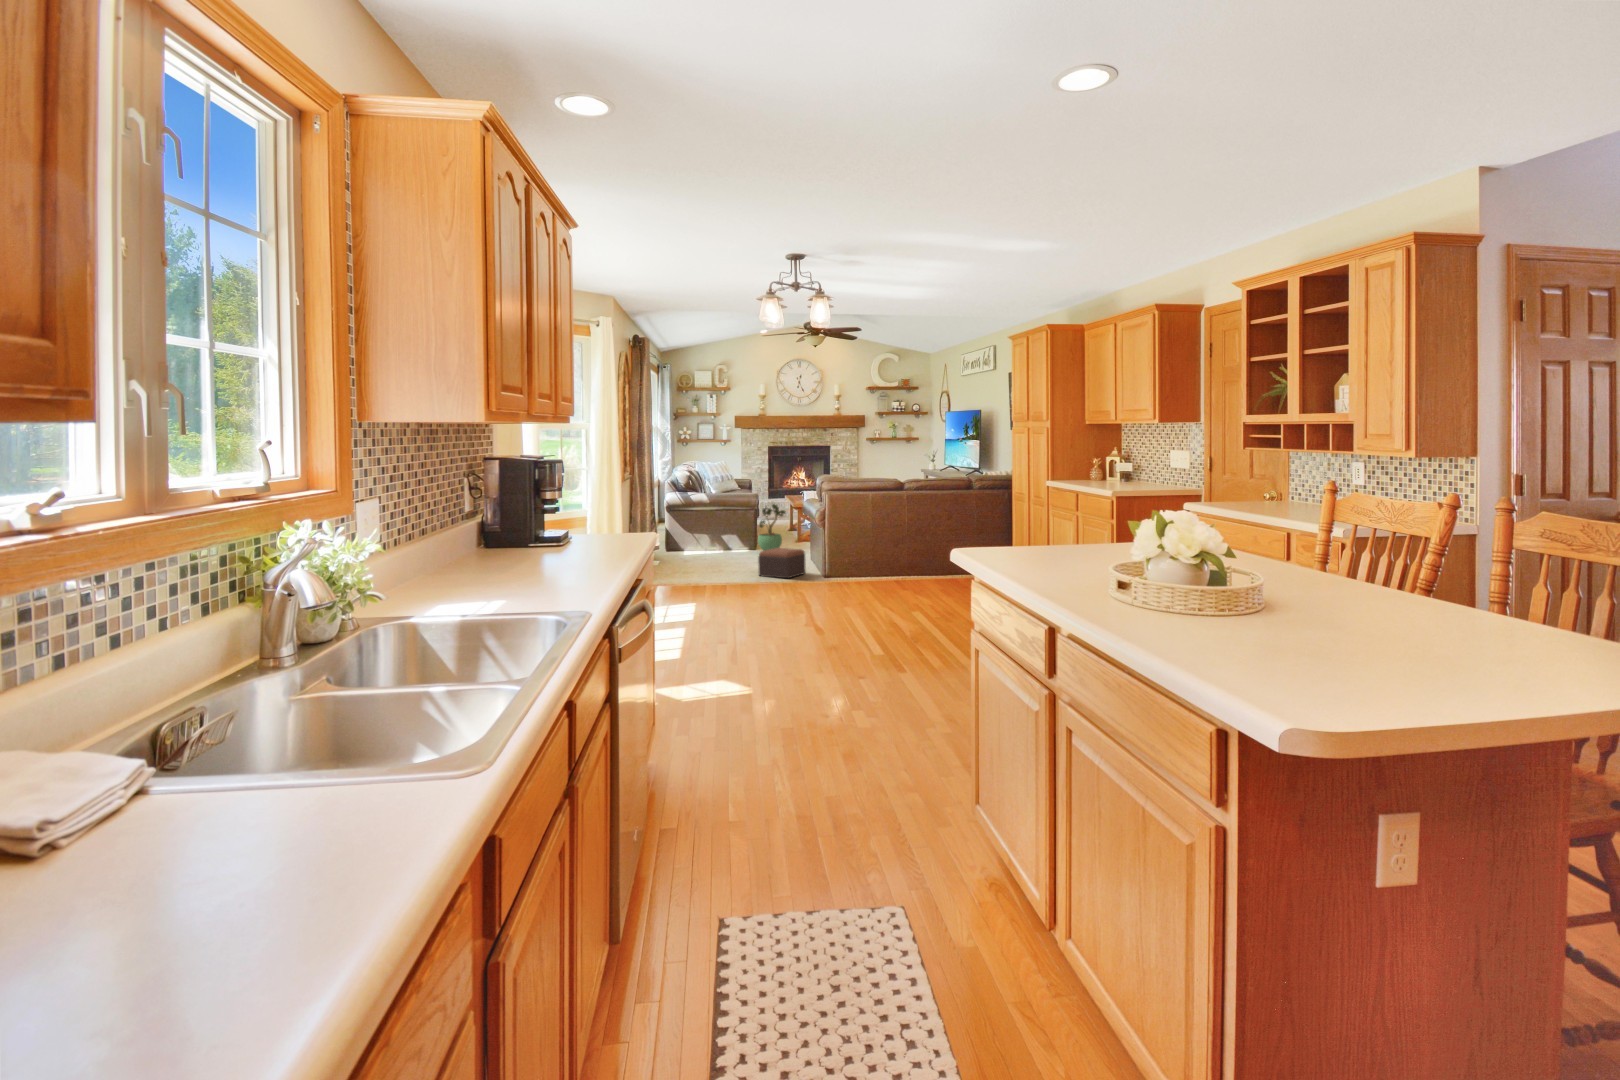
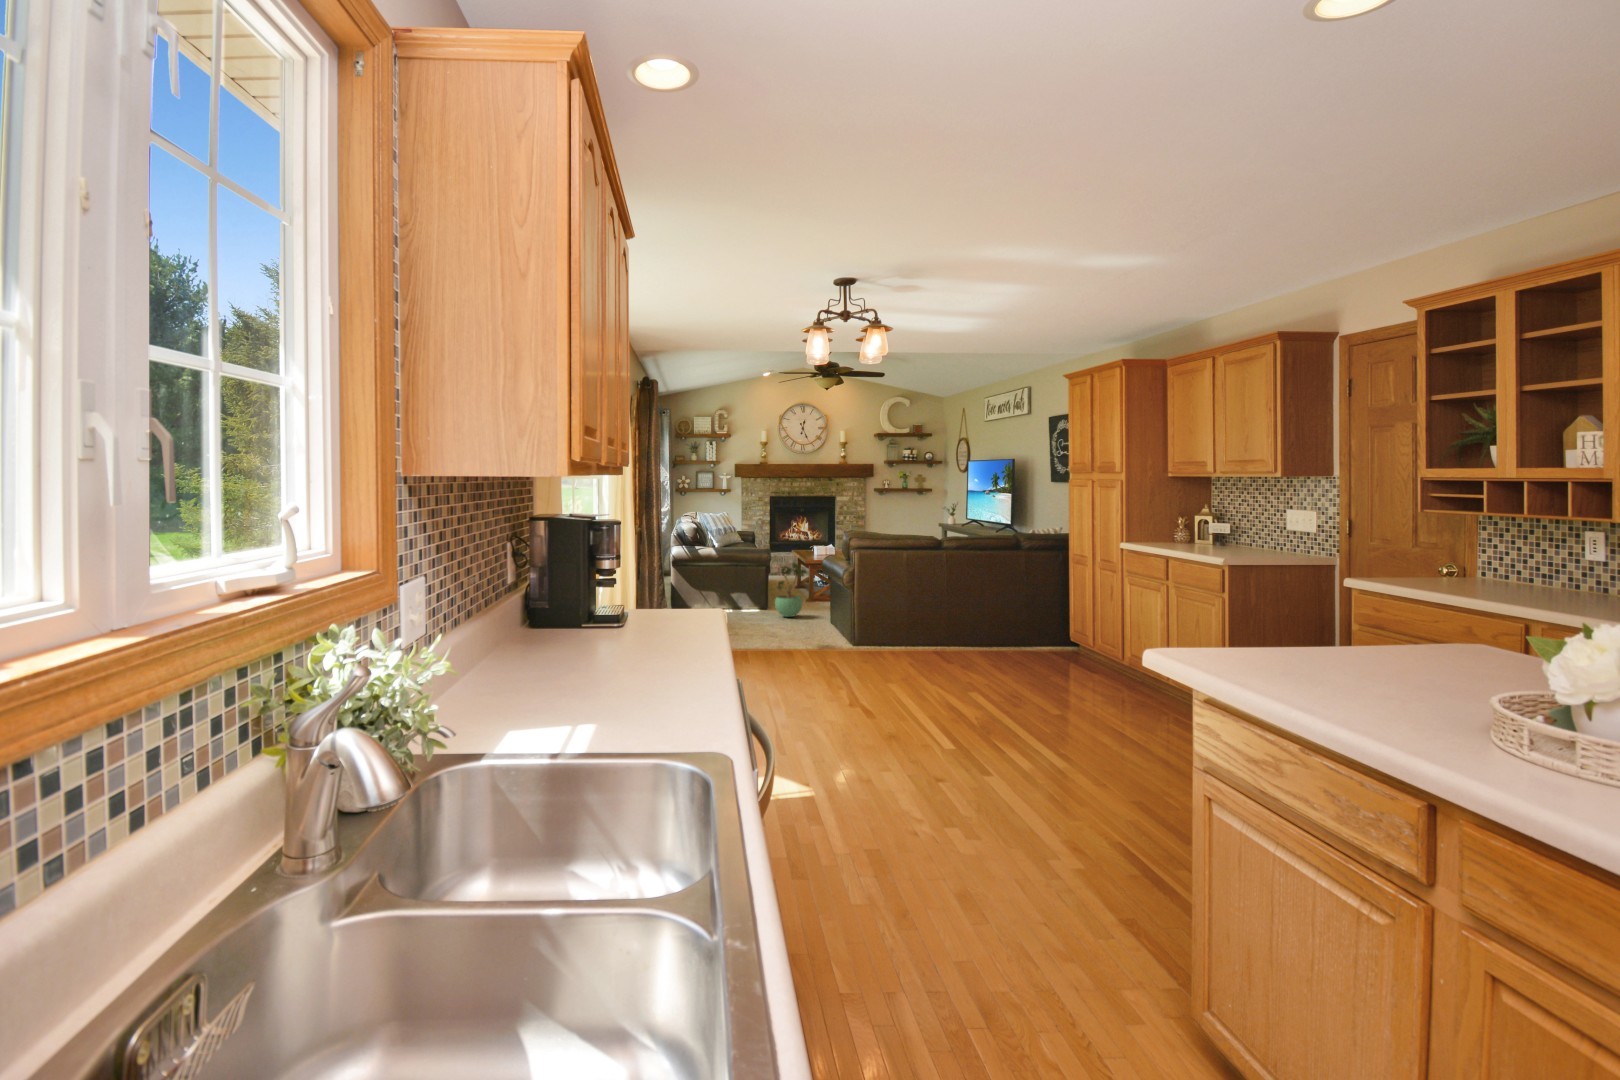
footstool: present [758,548,806,578] -> none [787,614,840,650]

